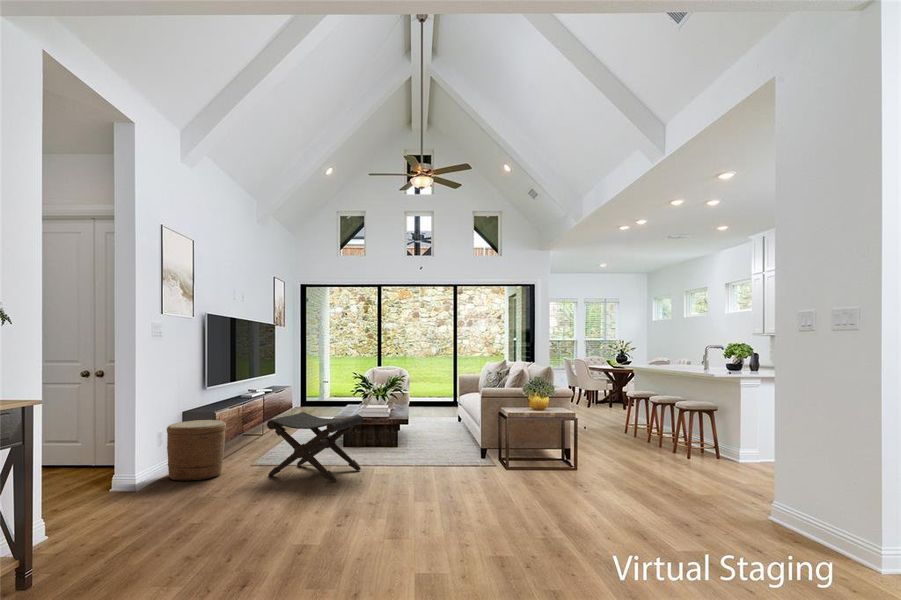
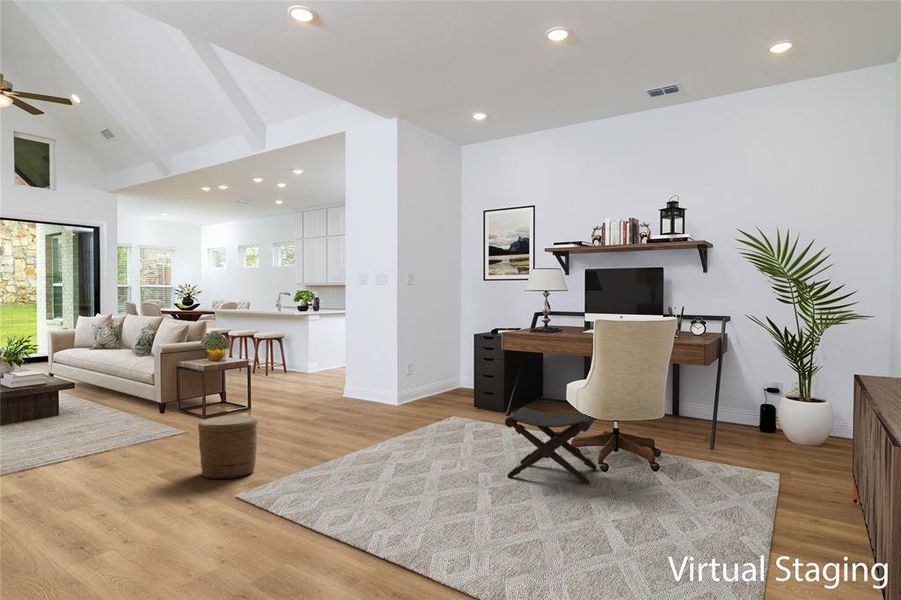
footstool: present [267,412,363,482] -> present [505,407,597,484]

